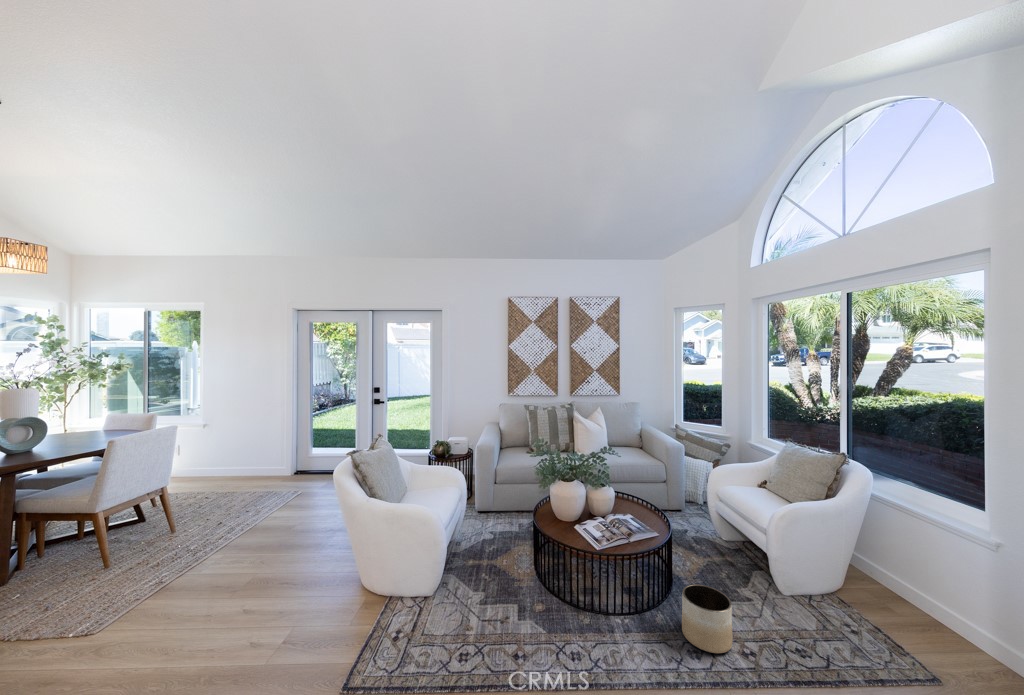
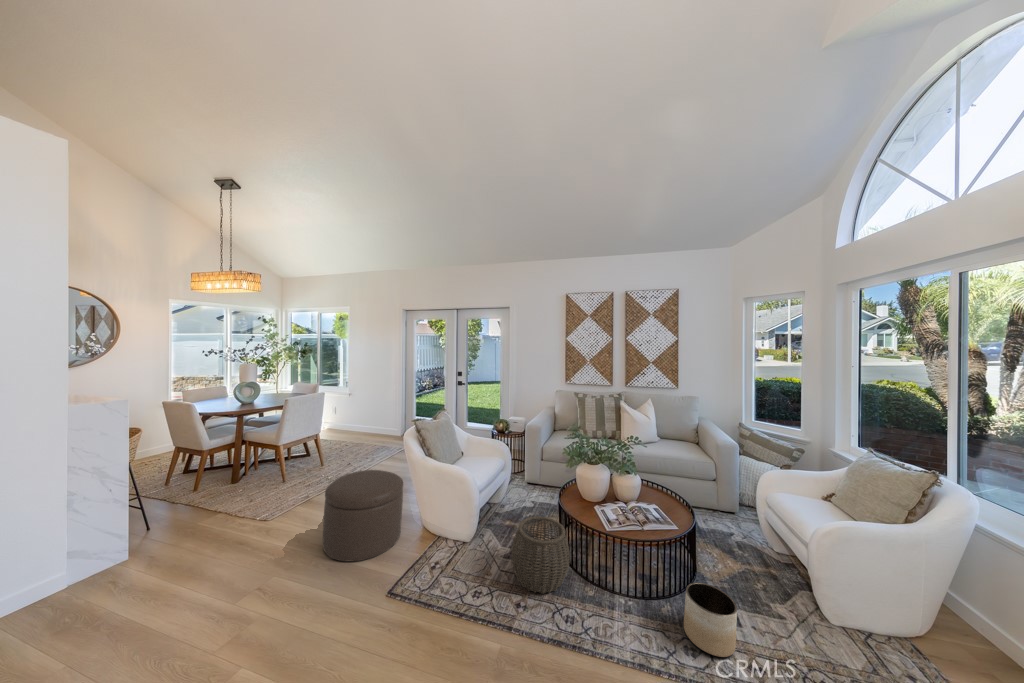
ottoman: none [230,528,341,659] -> present [323,470,403,562]
woven basket: none [494,548,560,637] -> present [512,516,570,593]

